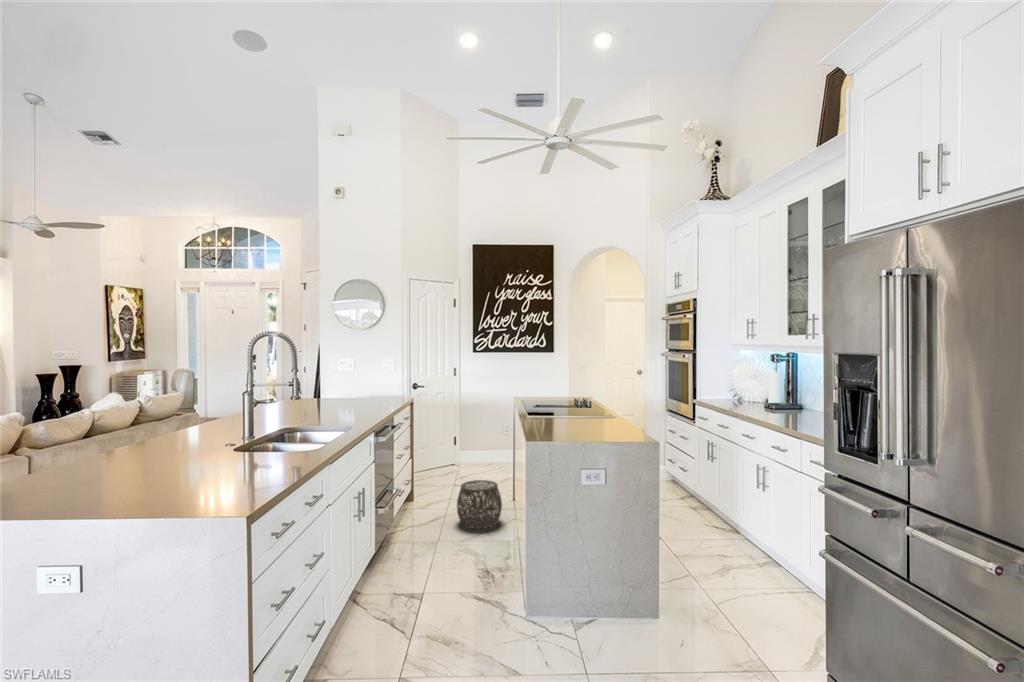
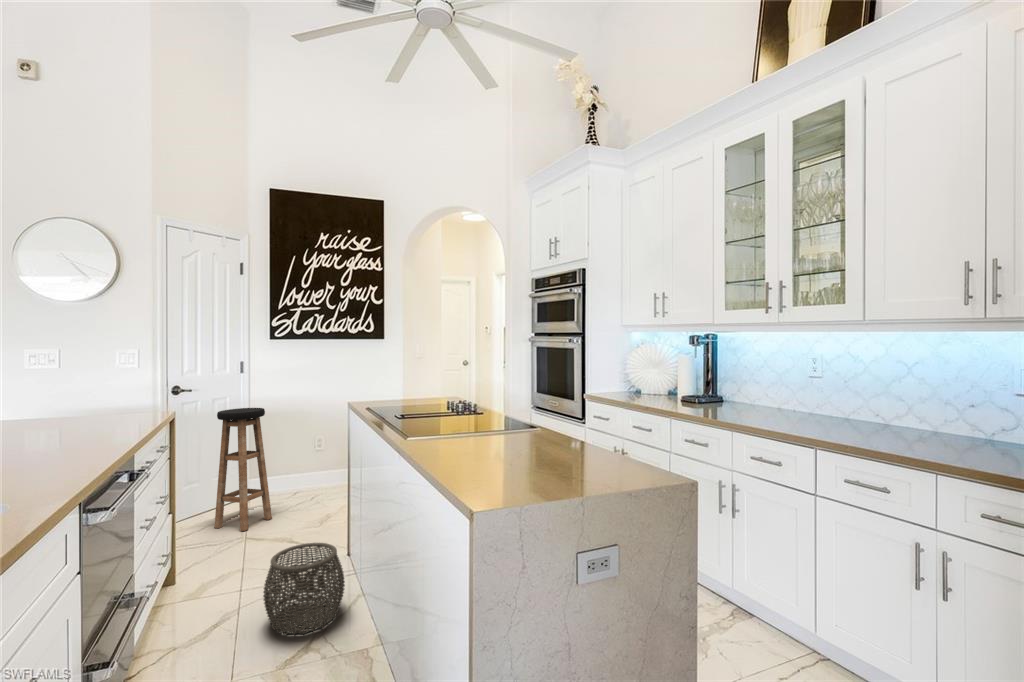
bar stool: none [439,397,473,477] -> present [214,408,272,531]

